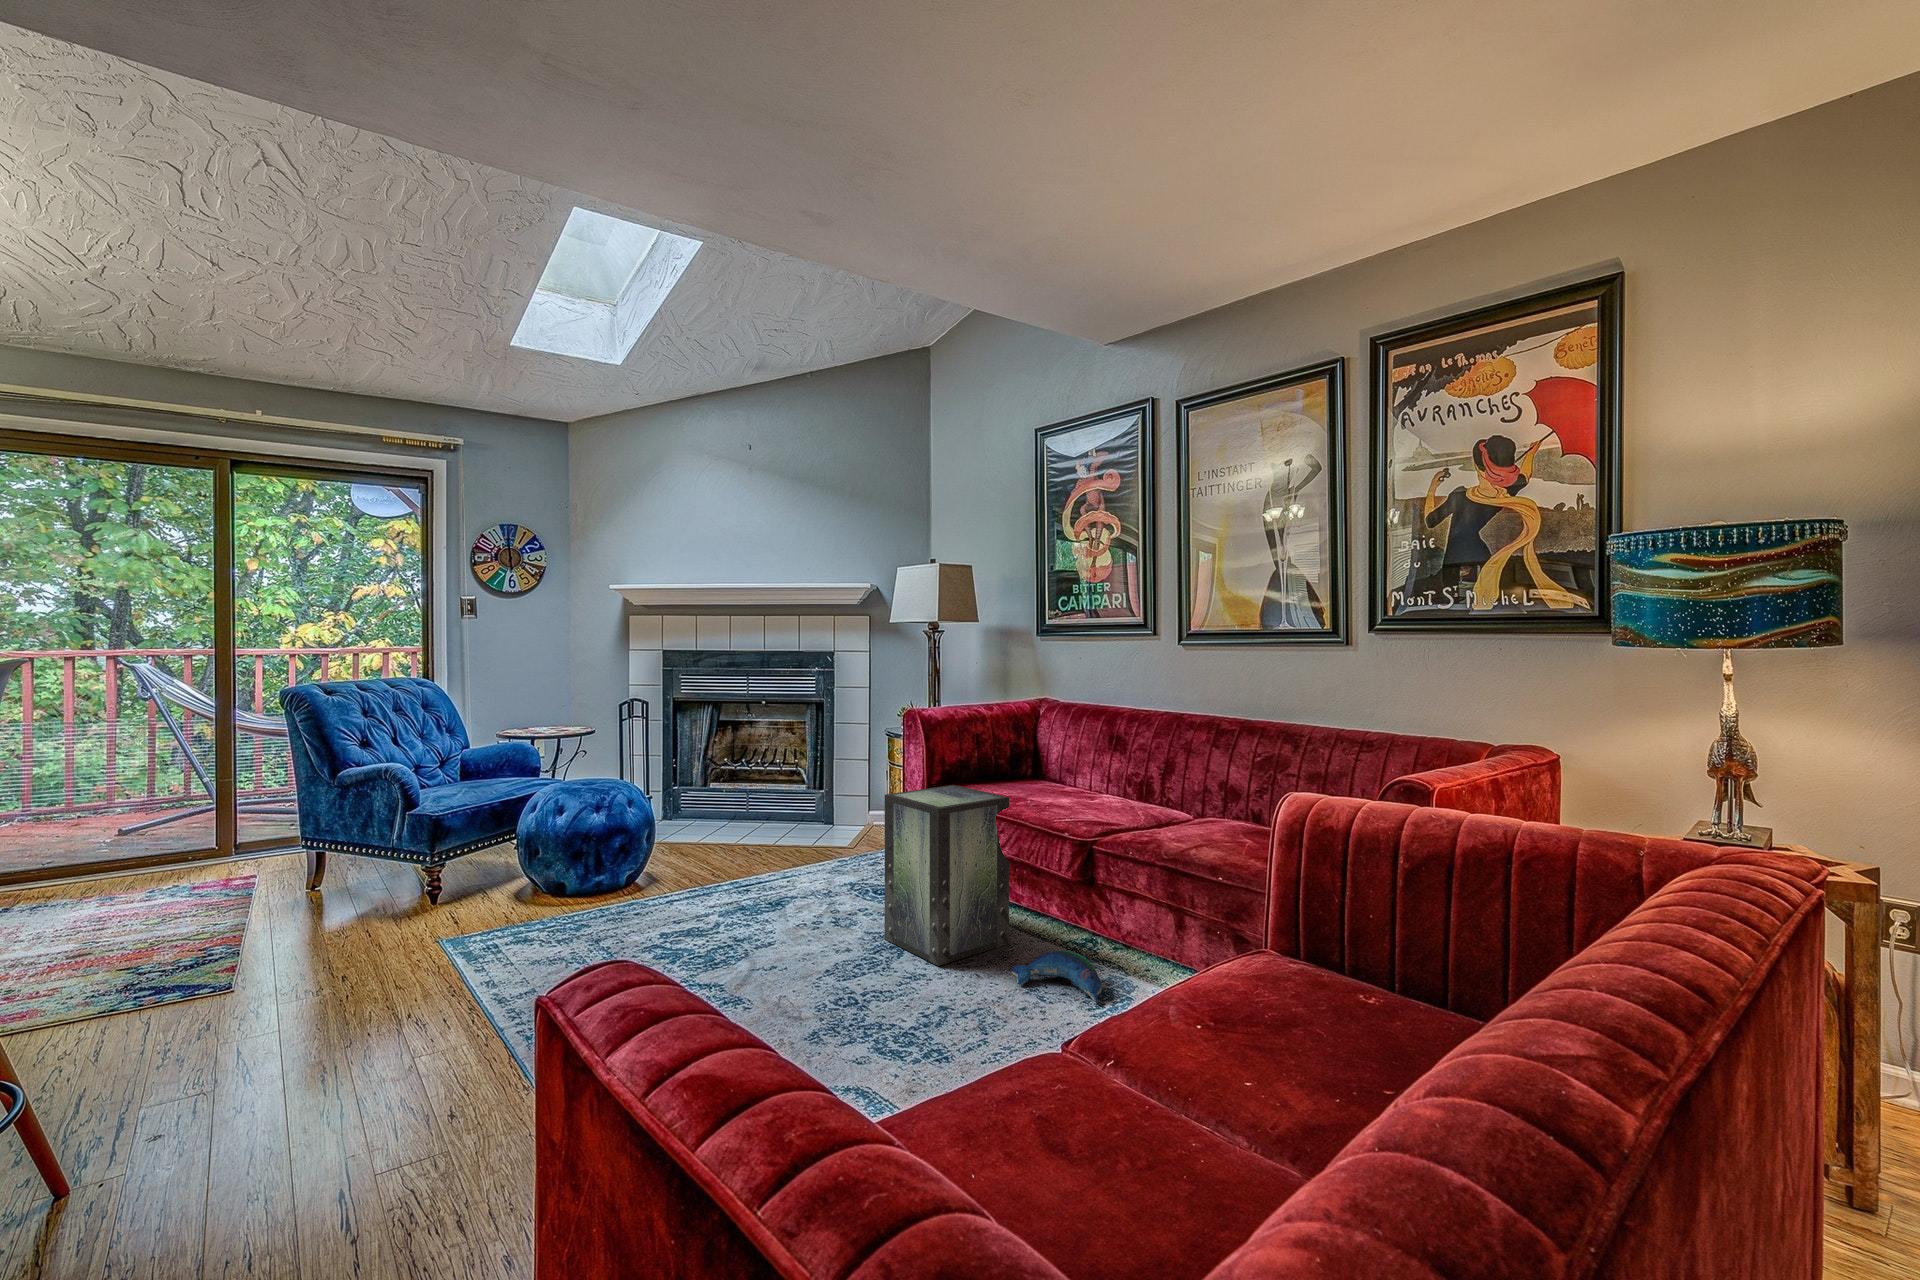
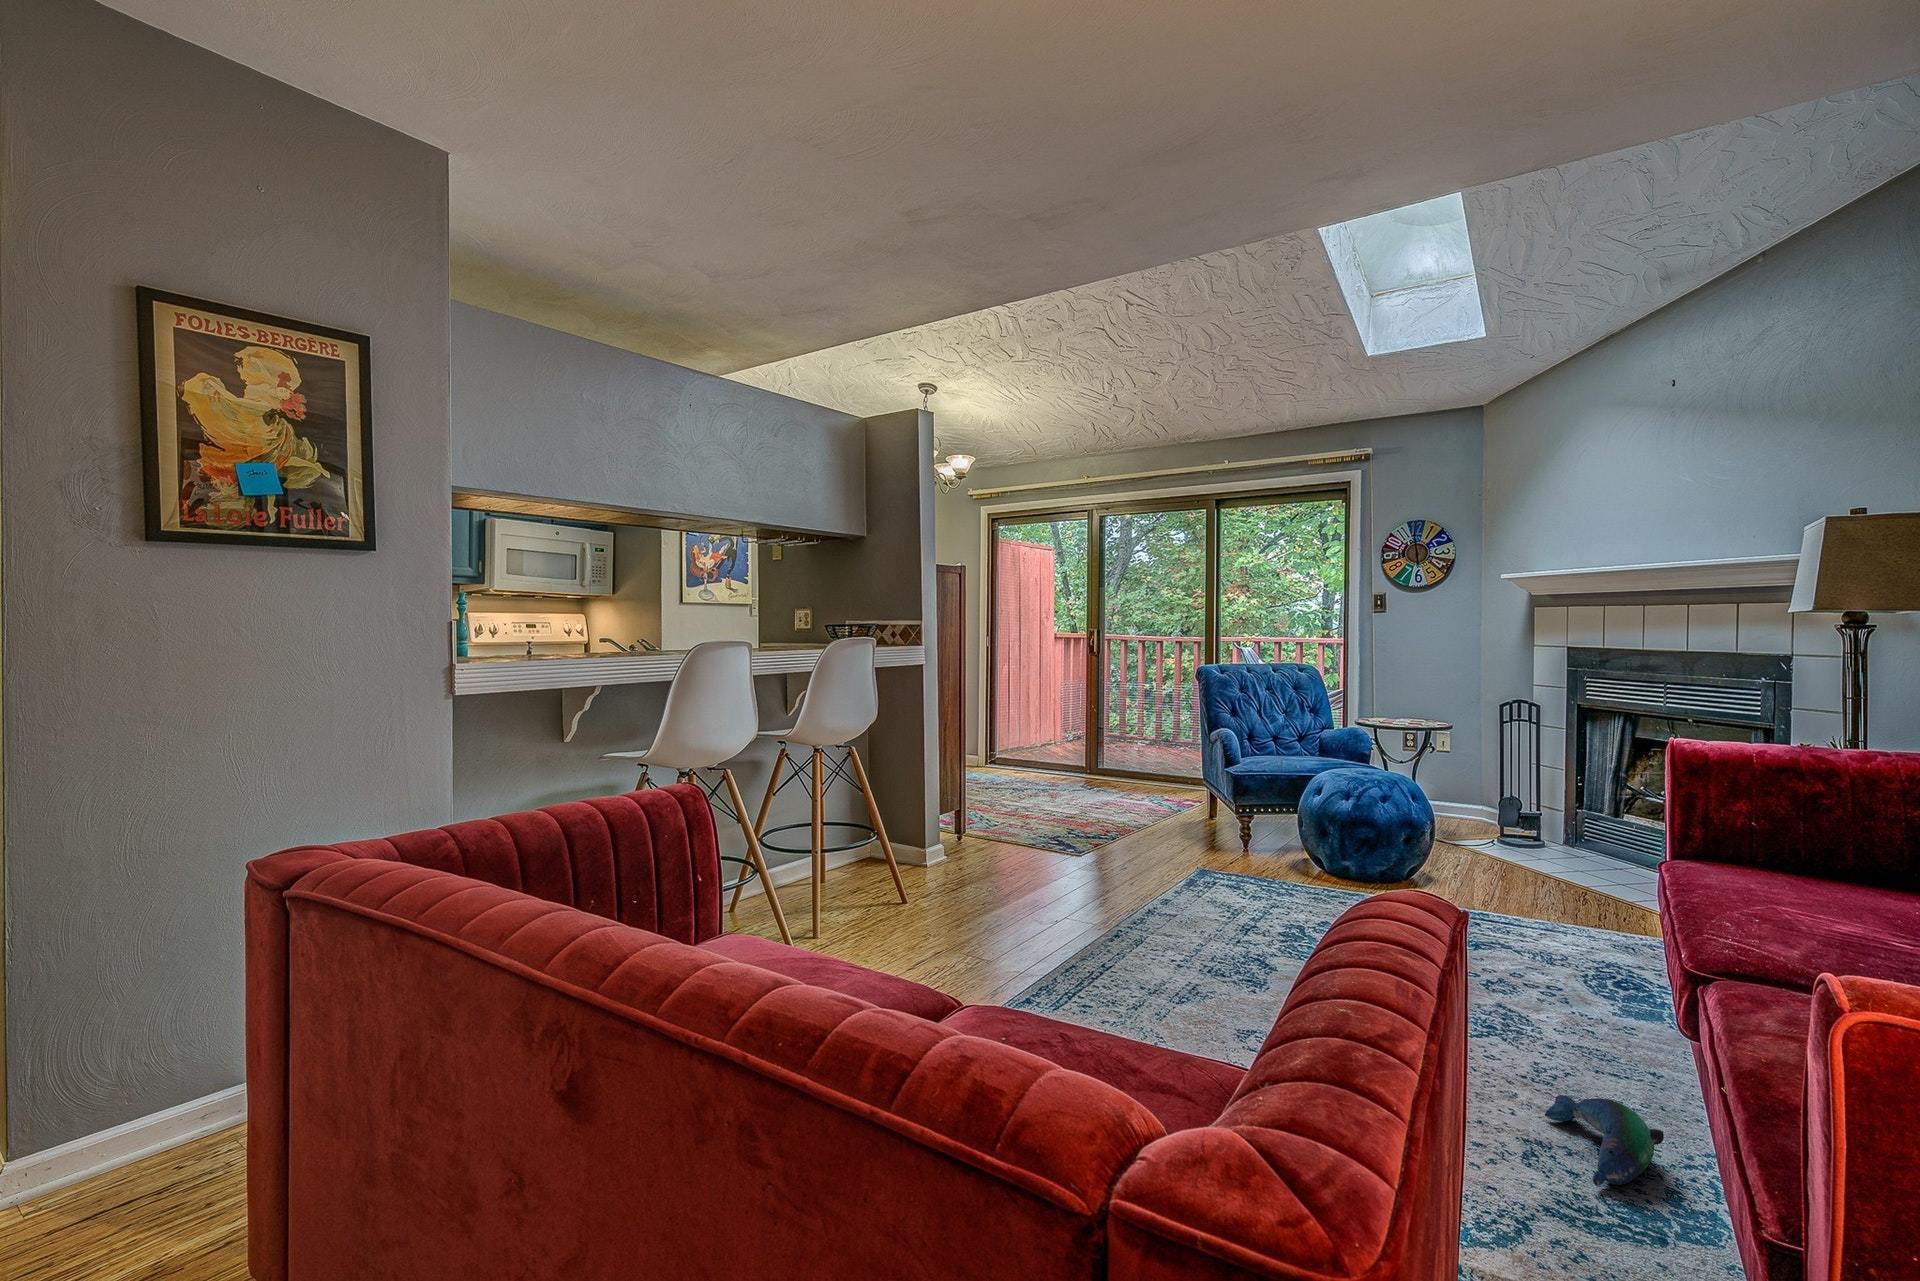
storage box: present [885,785,1009,966] -> none [1504,831,1663,1093]

